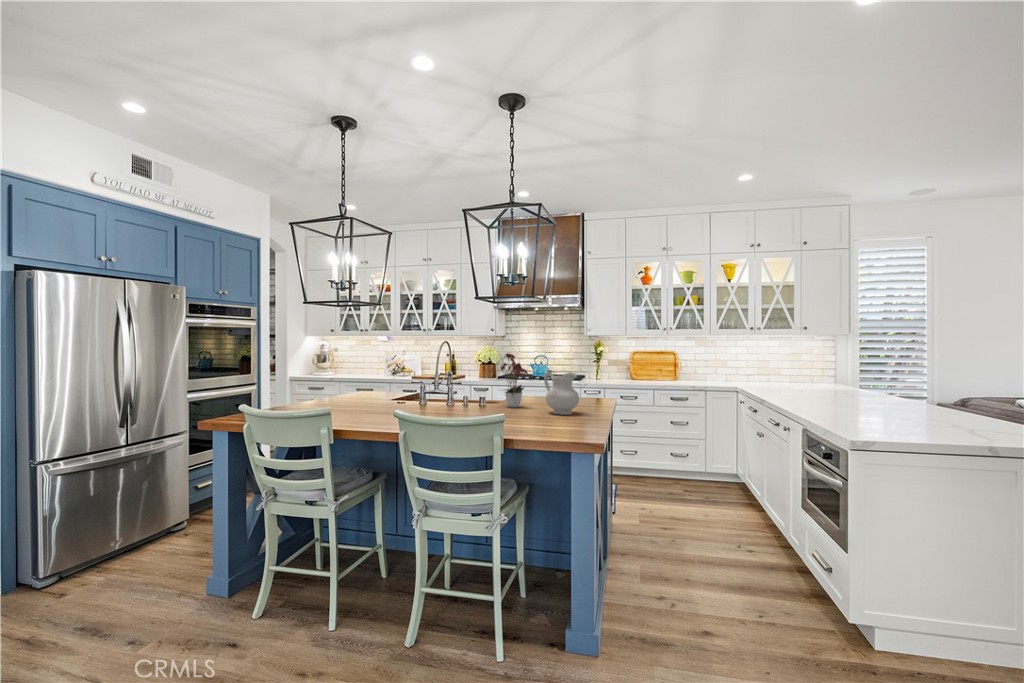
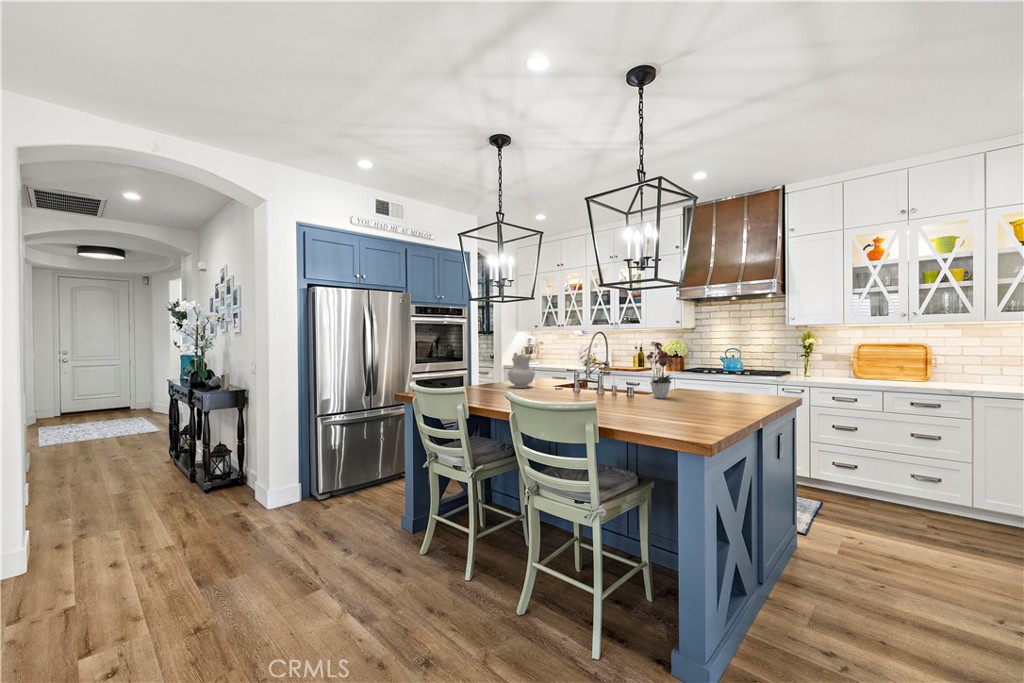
ceramic pitcher: present [544,370,579,415] -> present [508,353,535,388]

